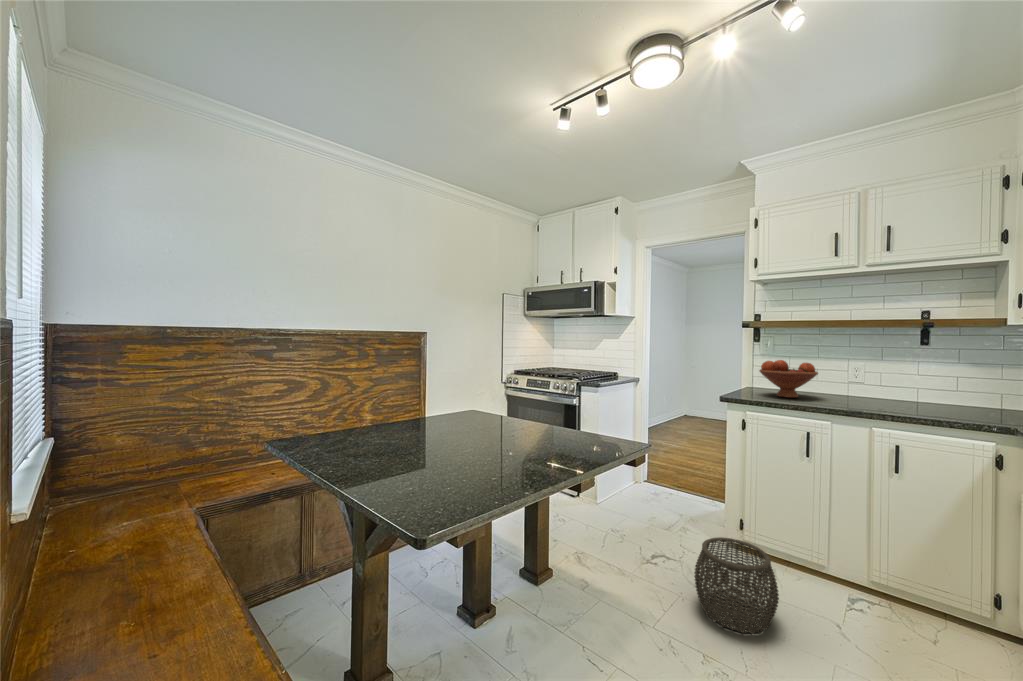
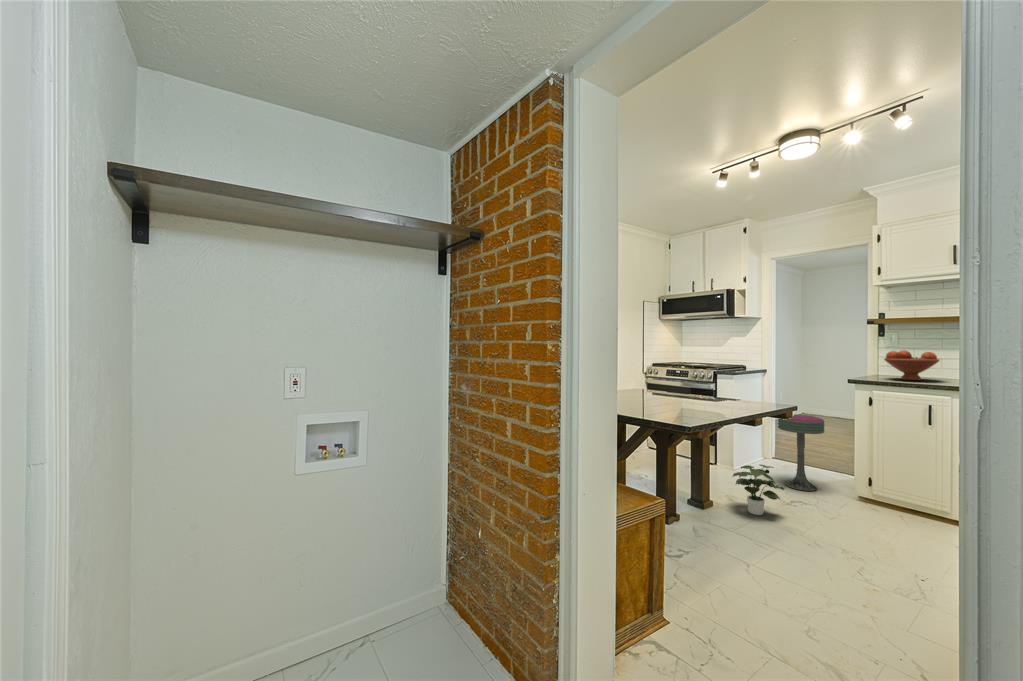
bar stool: none [644,437,694,535] -> present [778,414,824,491]
potted plant: none [577,515,641,588] -> present [733,464,784,515]
woven basket: present [694,537,779,634] -> none [832,481,905,545]

